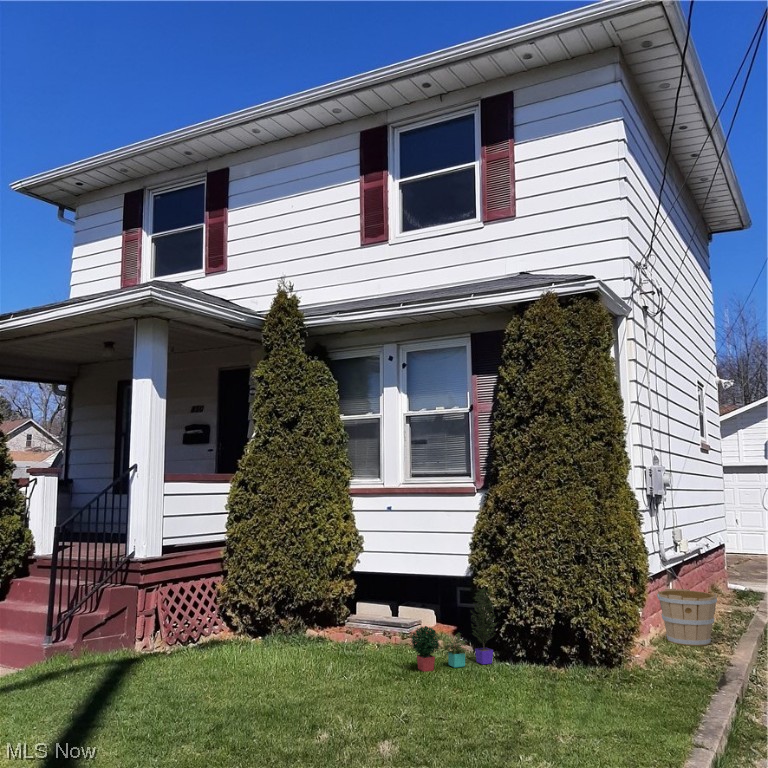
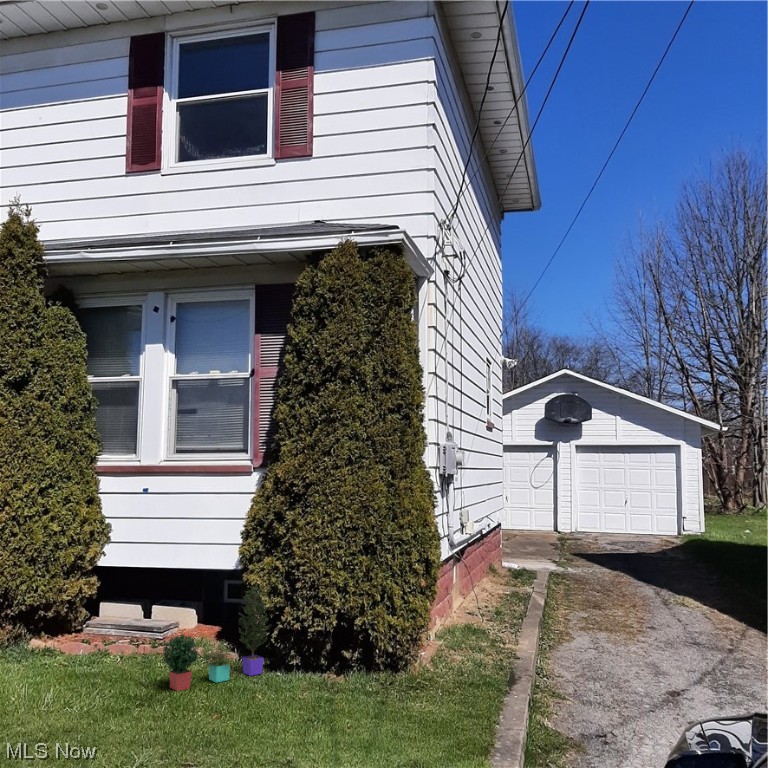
wooden bucket: present [657,589,717,646] -> none [444,576,505,637]

